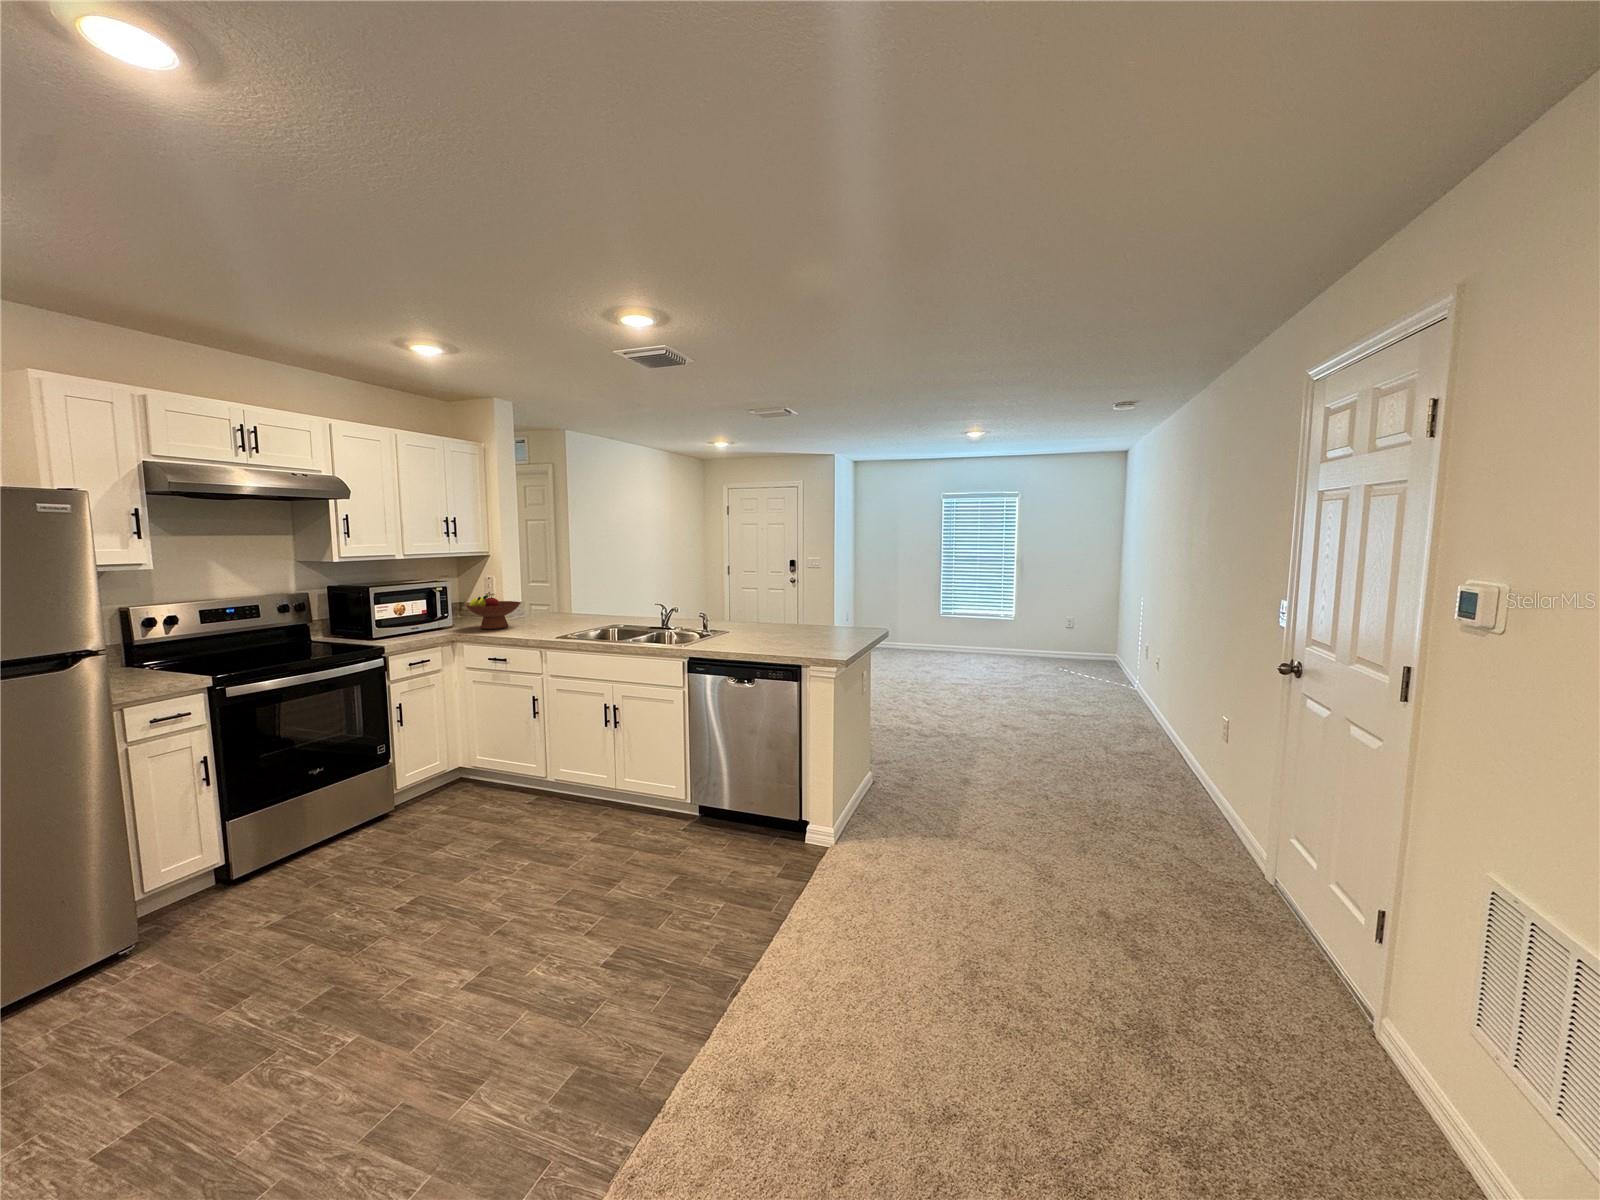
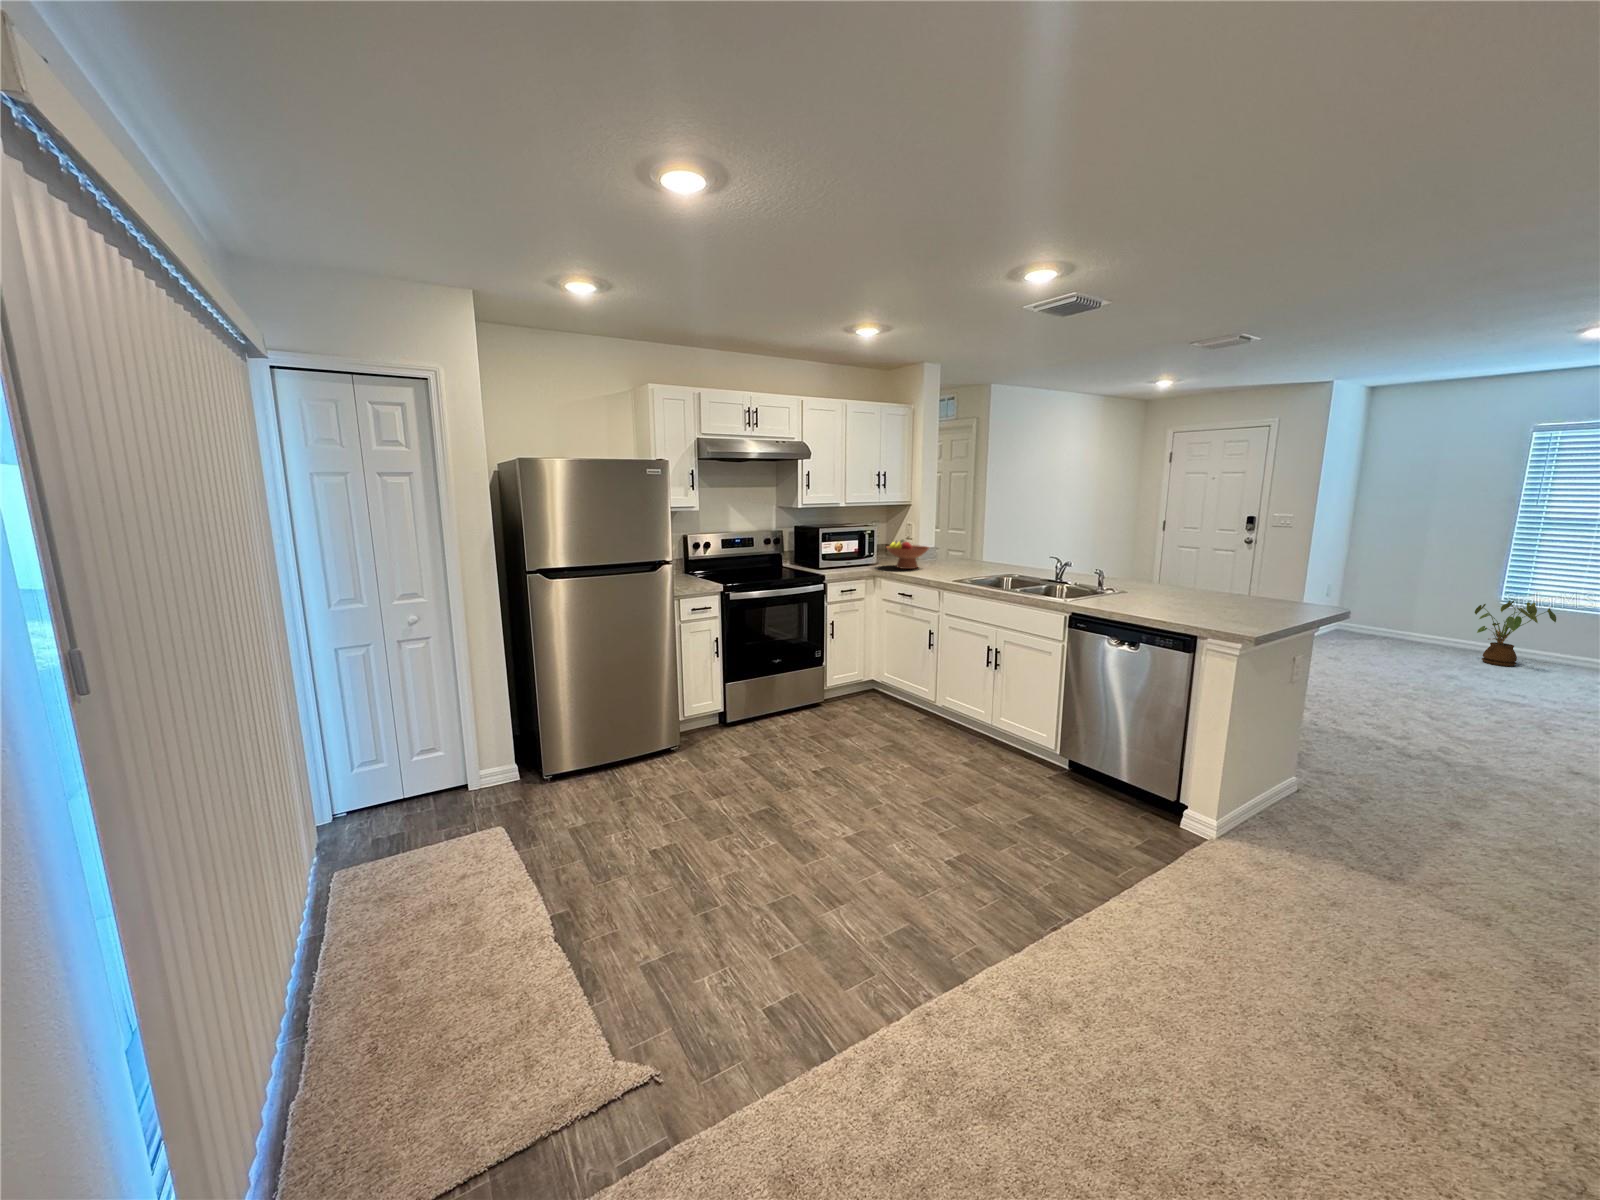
house plant: none [931,613,969,659] -> present [1475,601,1556,666]

